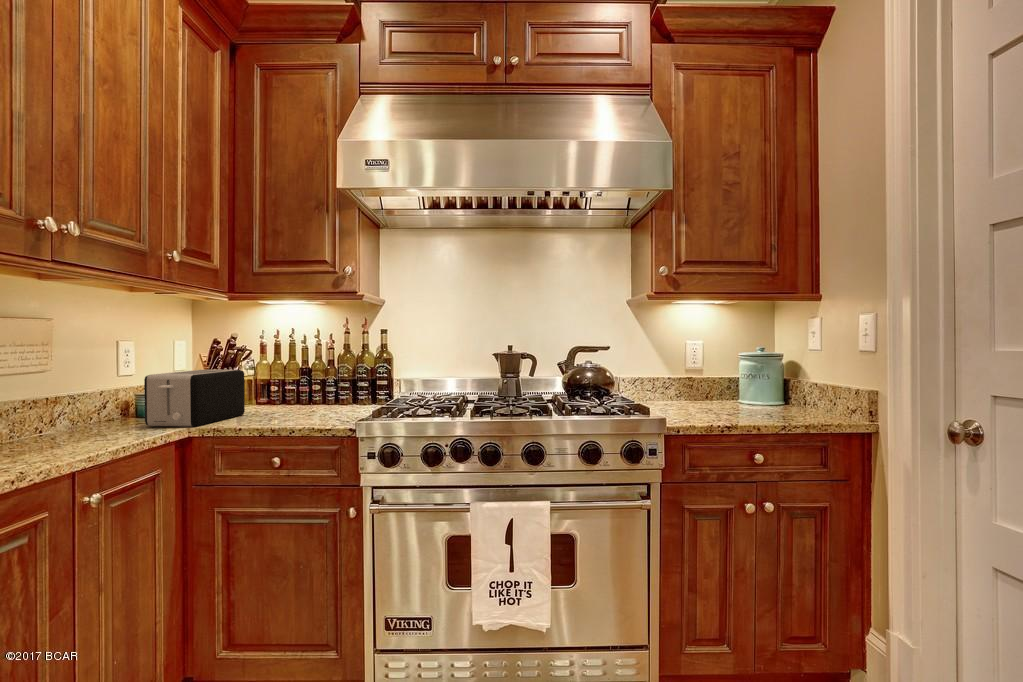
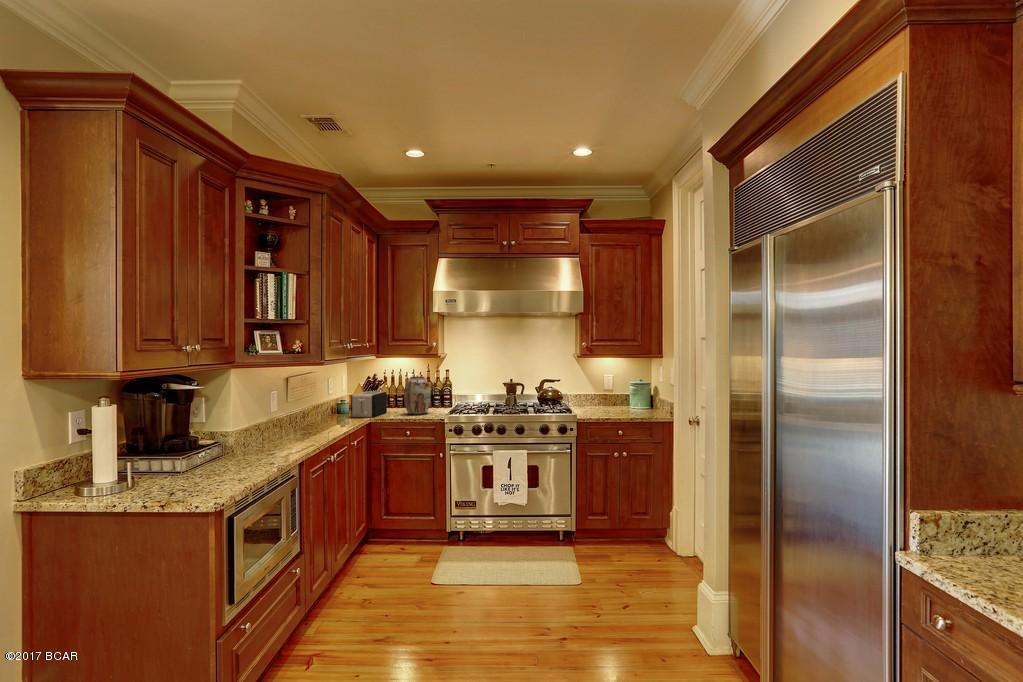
vase: none [272,336,334,420] -> present [404,377,431,415]

